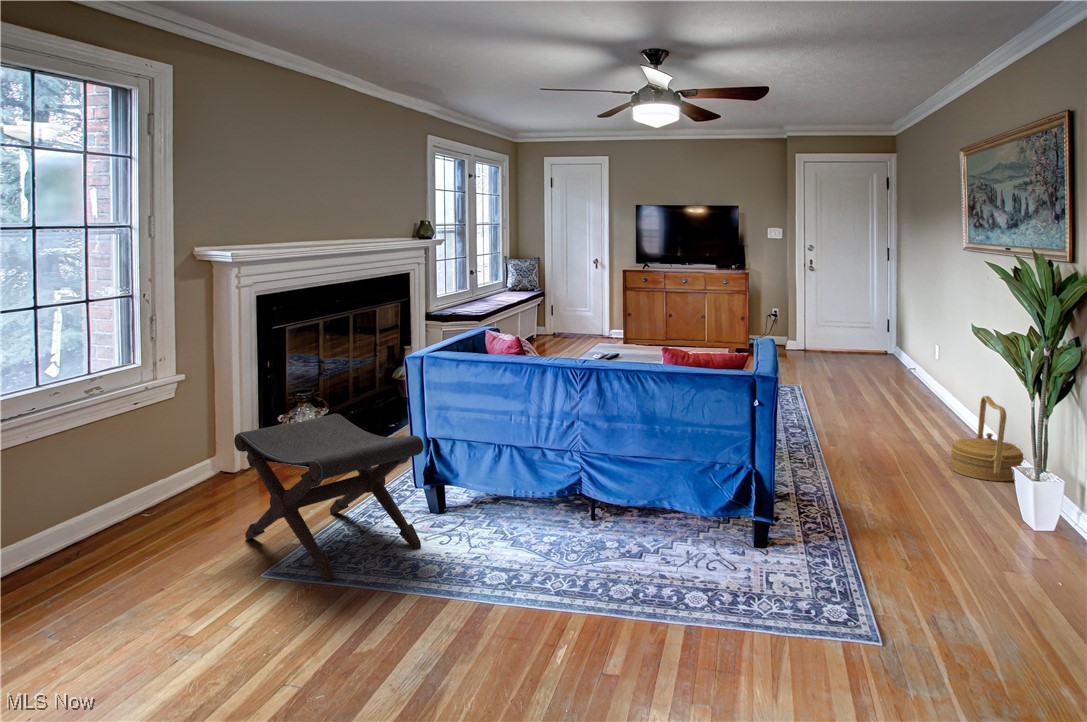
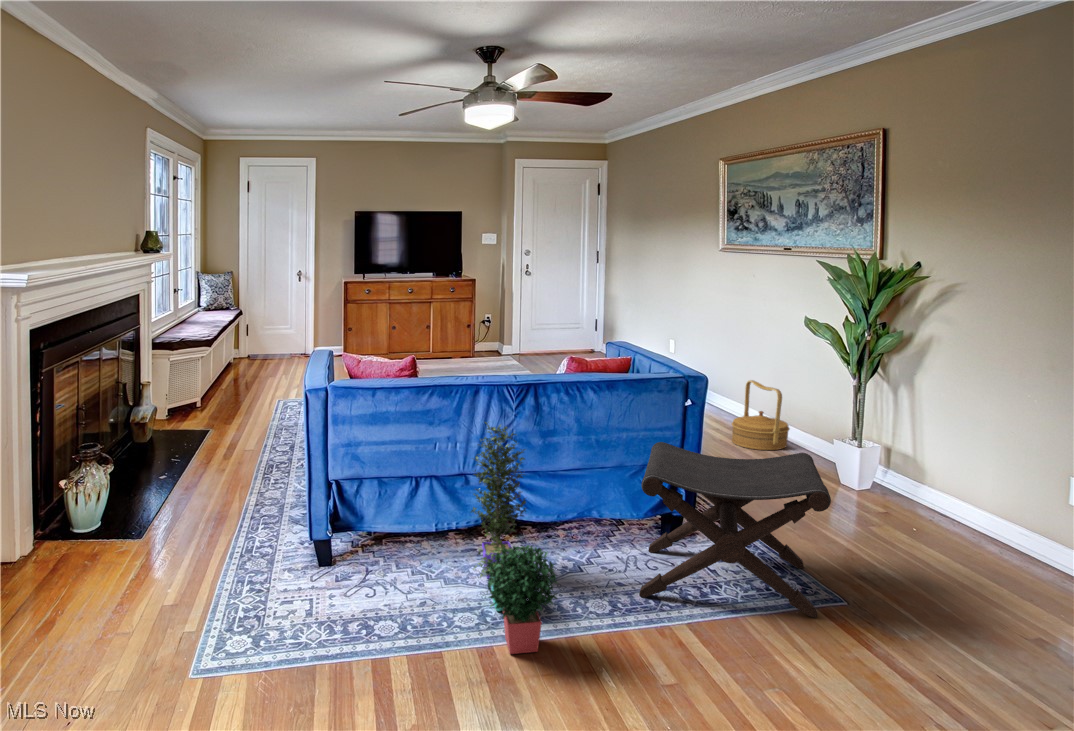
potted plant: none [469,400,581,603] -> present [471,422,558,654]
footstool: present [234,414,424,581] -> present [639,442,831,617]

